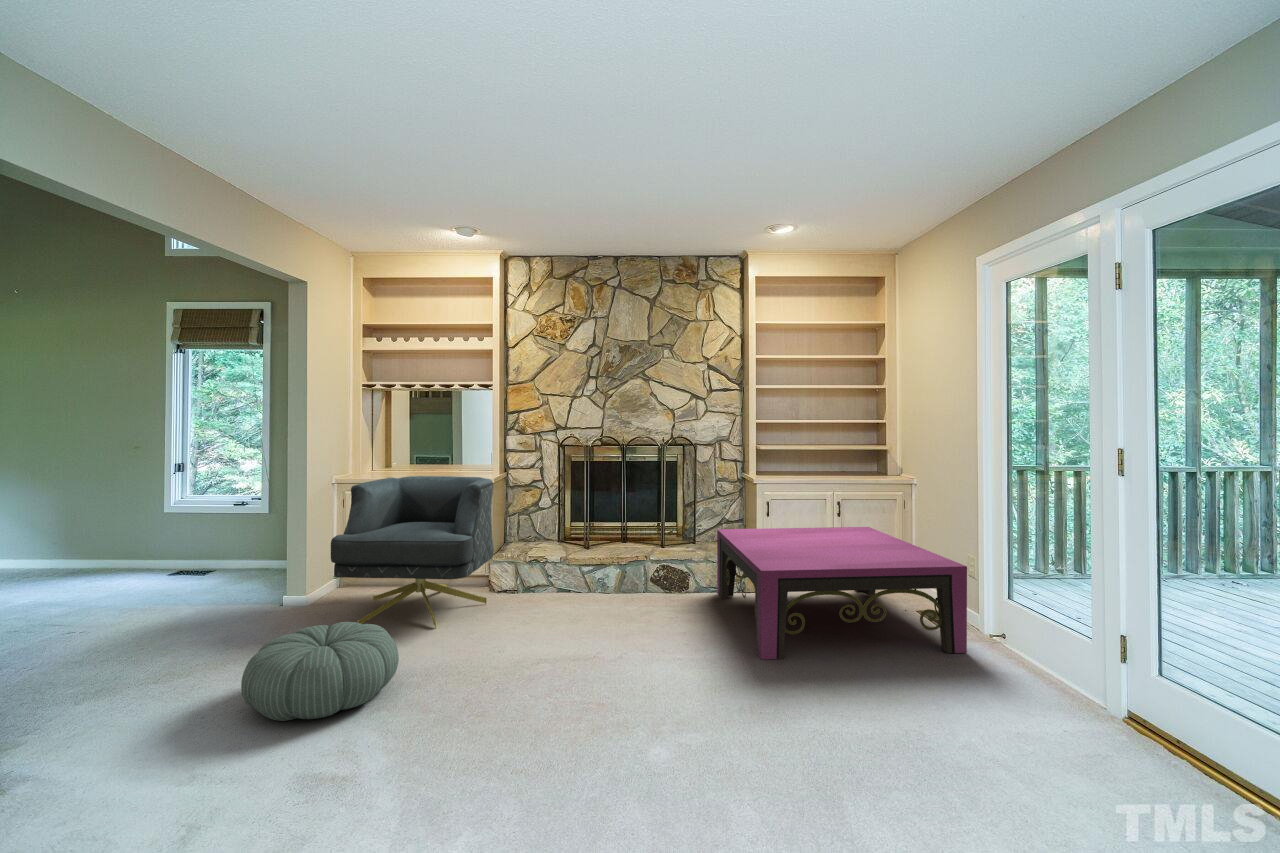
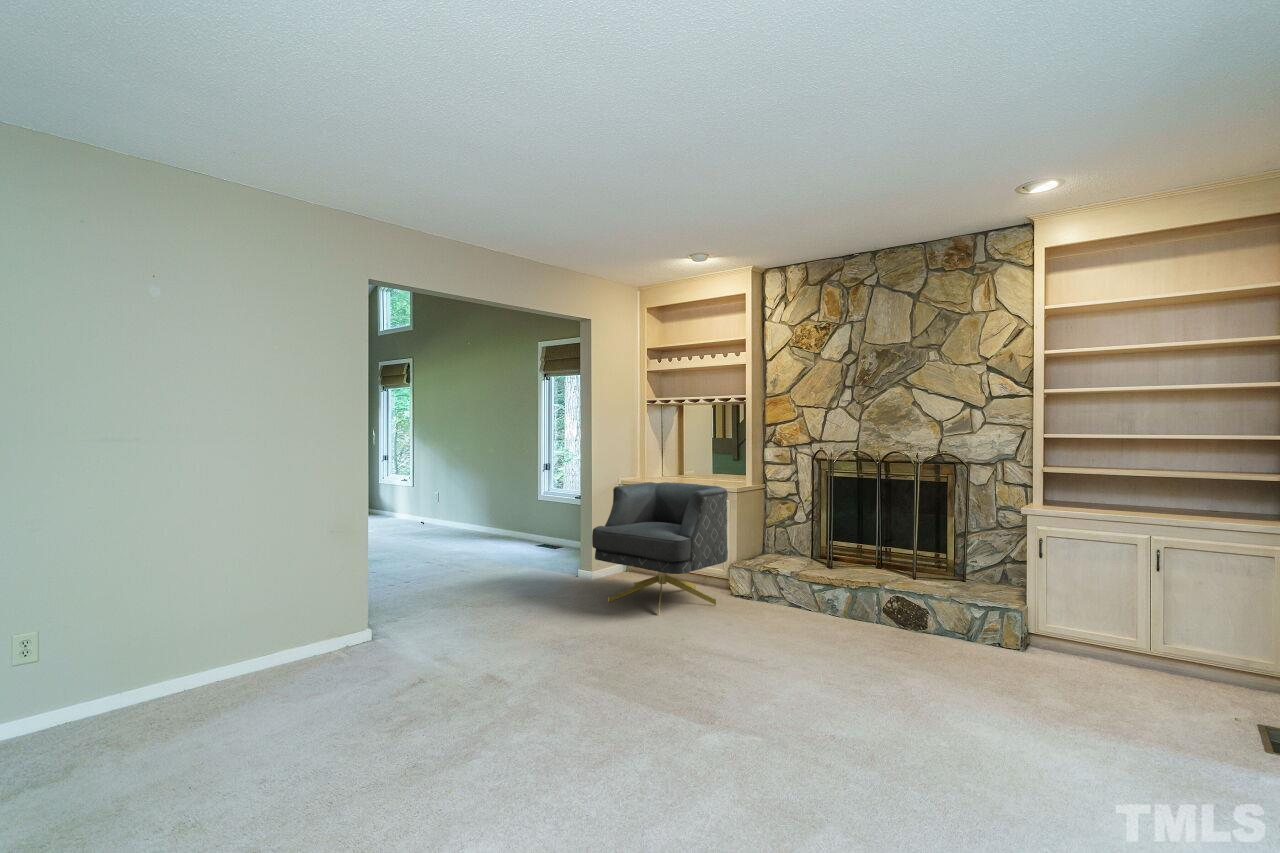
coffee table: present [717,527,967,659] -> none [926,564,1255,780]
pouf: present [241,622,399,721] -> none [499,589,600,651]

